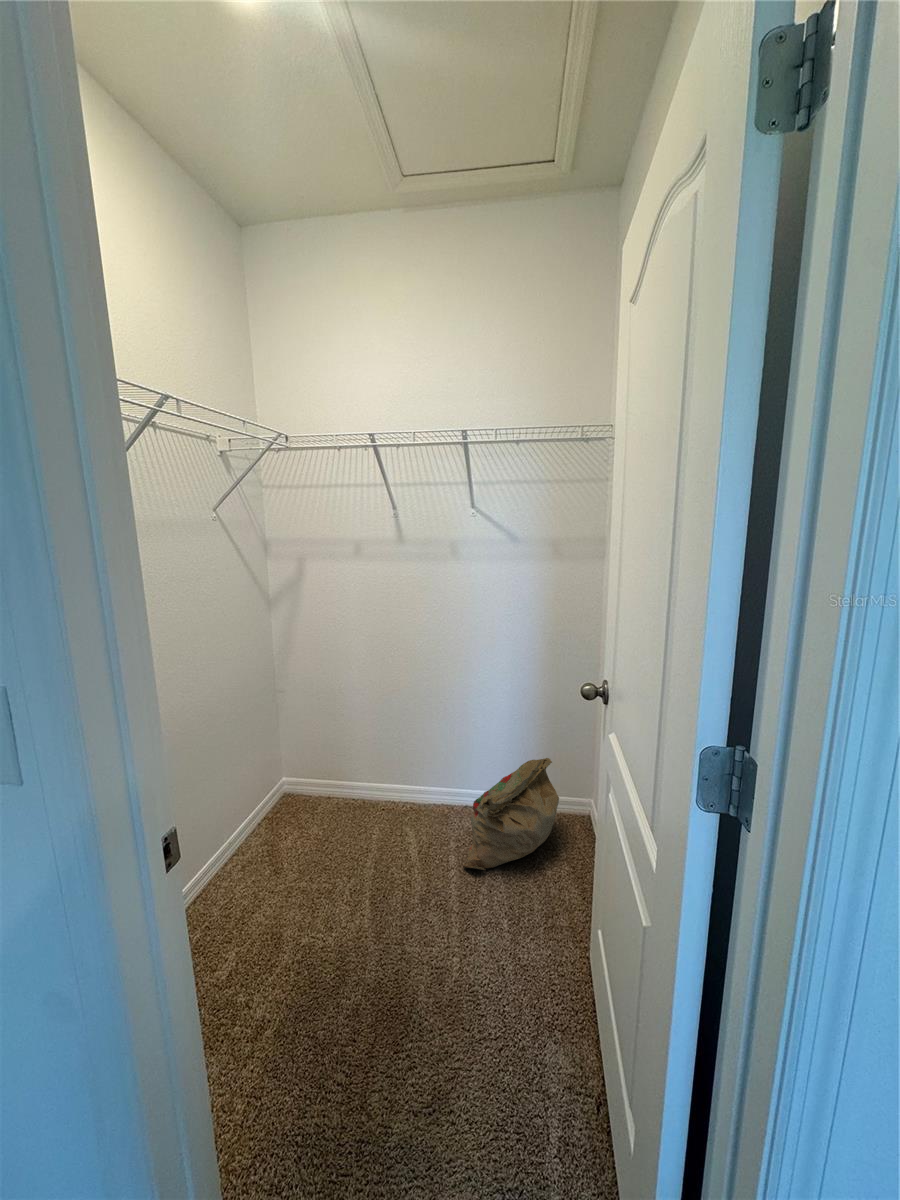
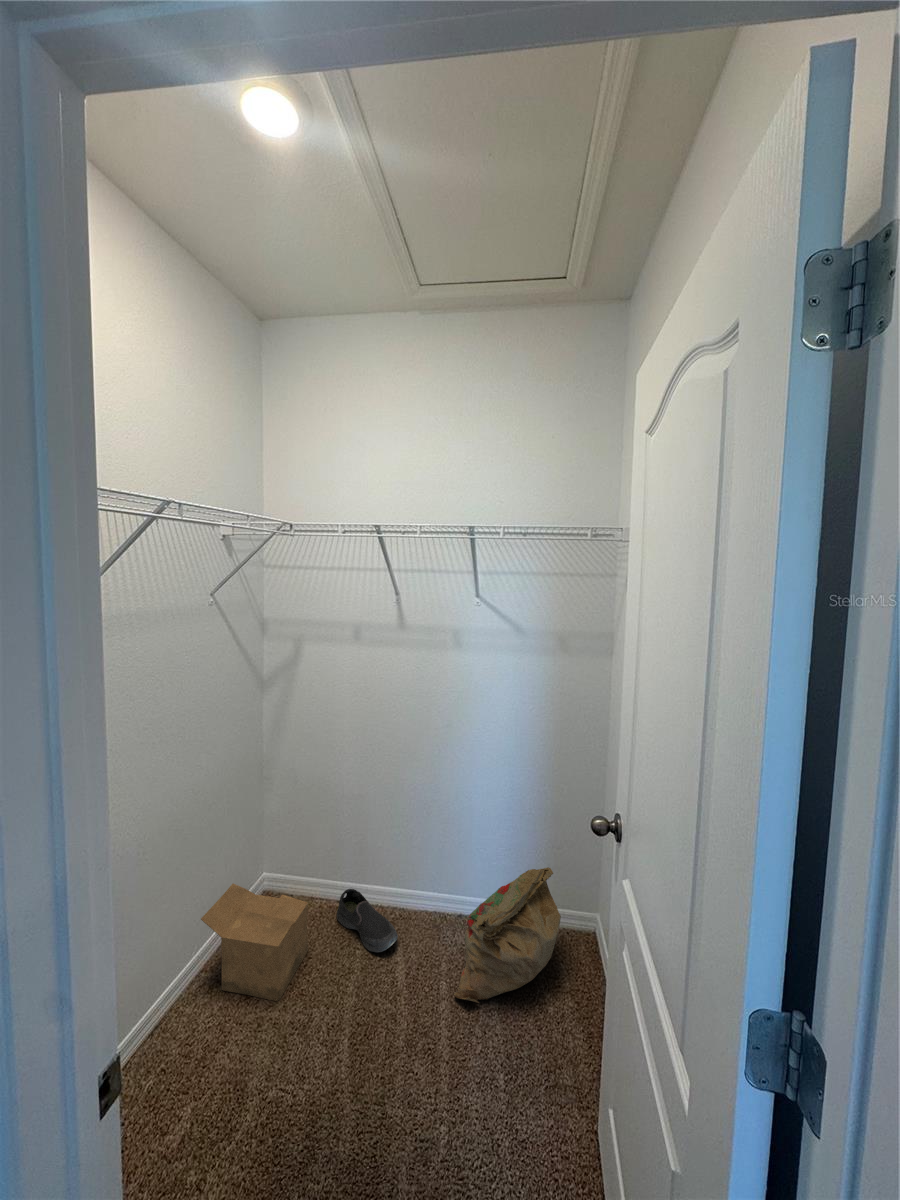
cardboard box: none [228,782,328,875] -> present [201,884,308,1001]
shoe: none [353,787,410,836] -> present [337,889,398,952]

